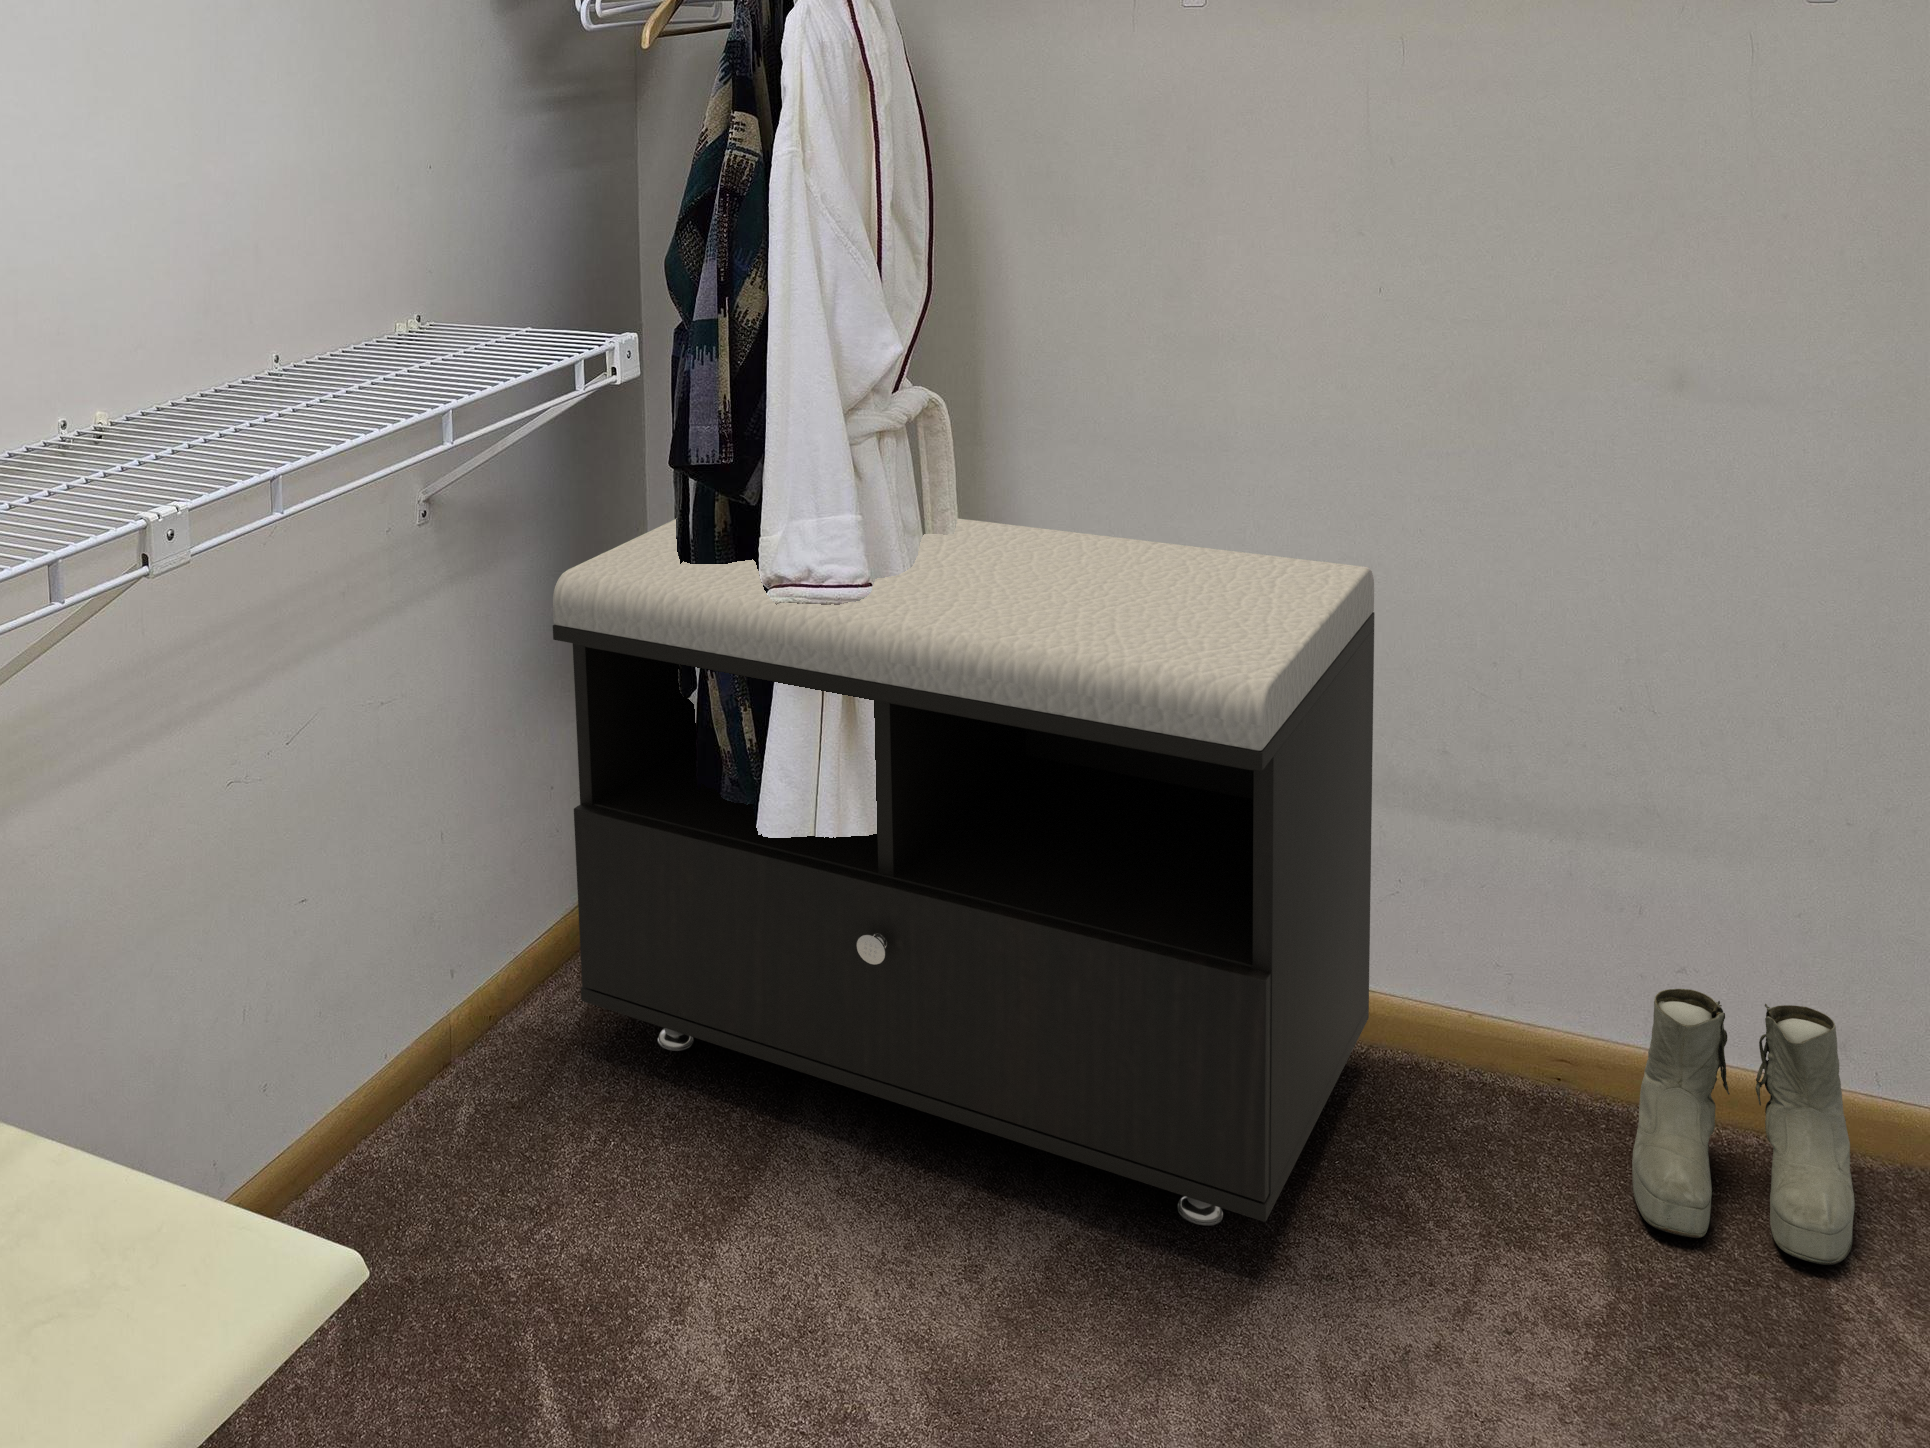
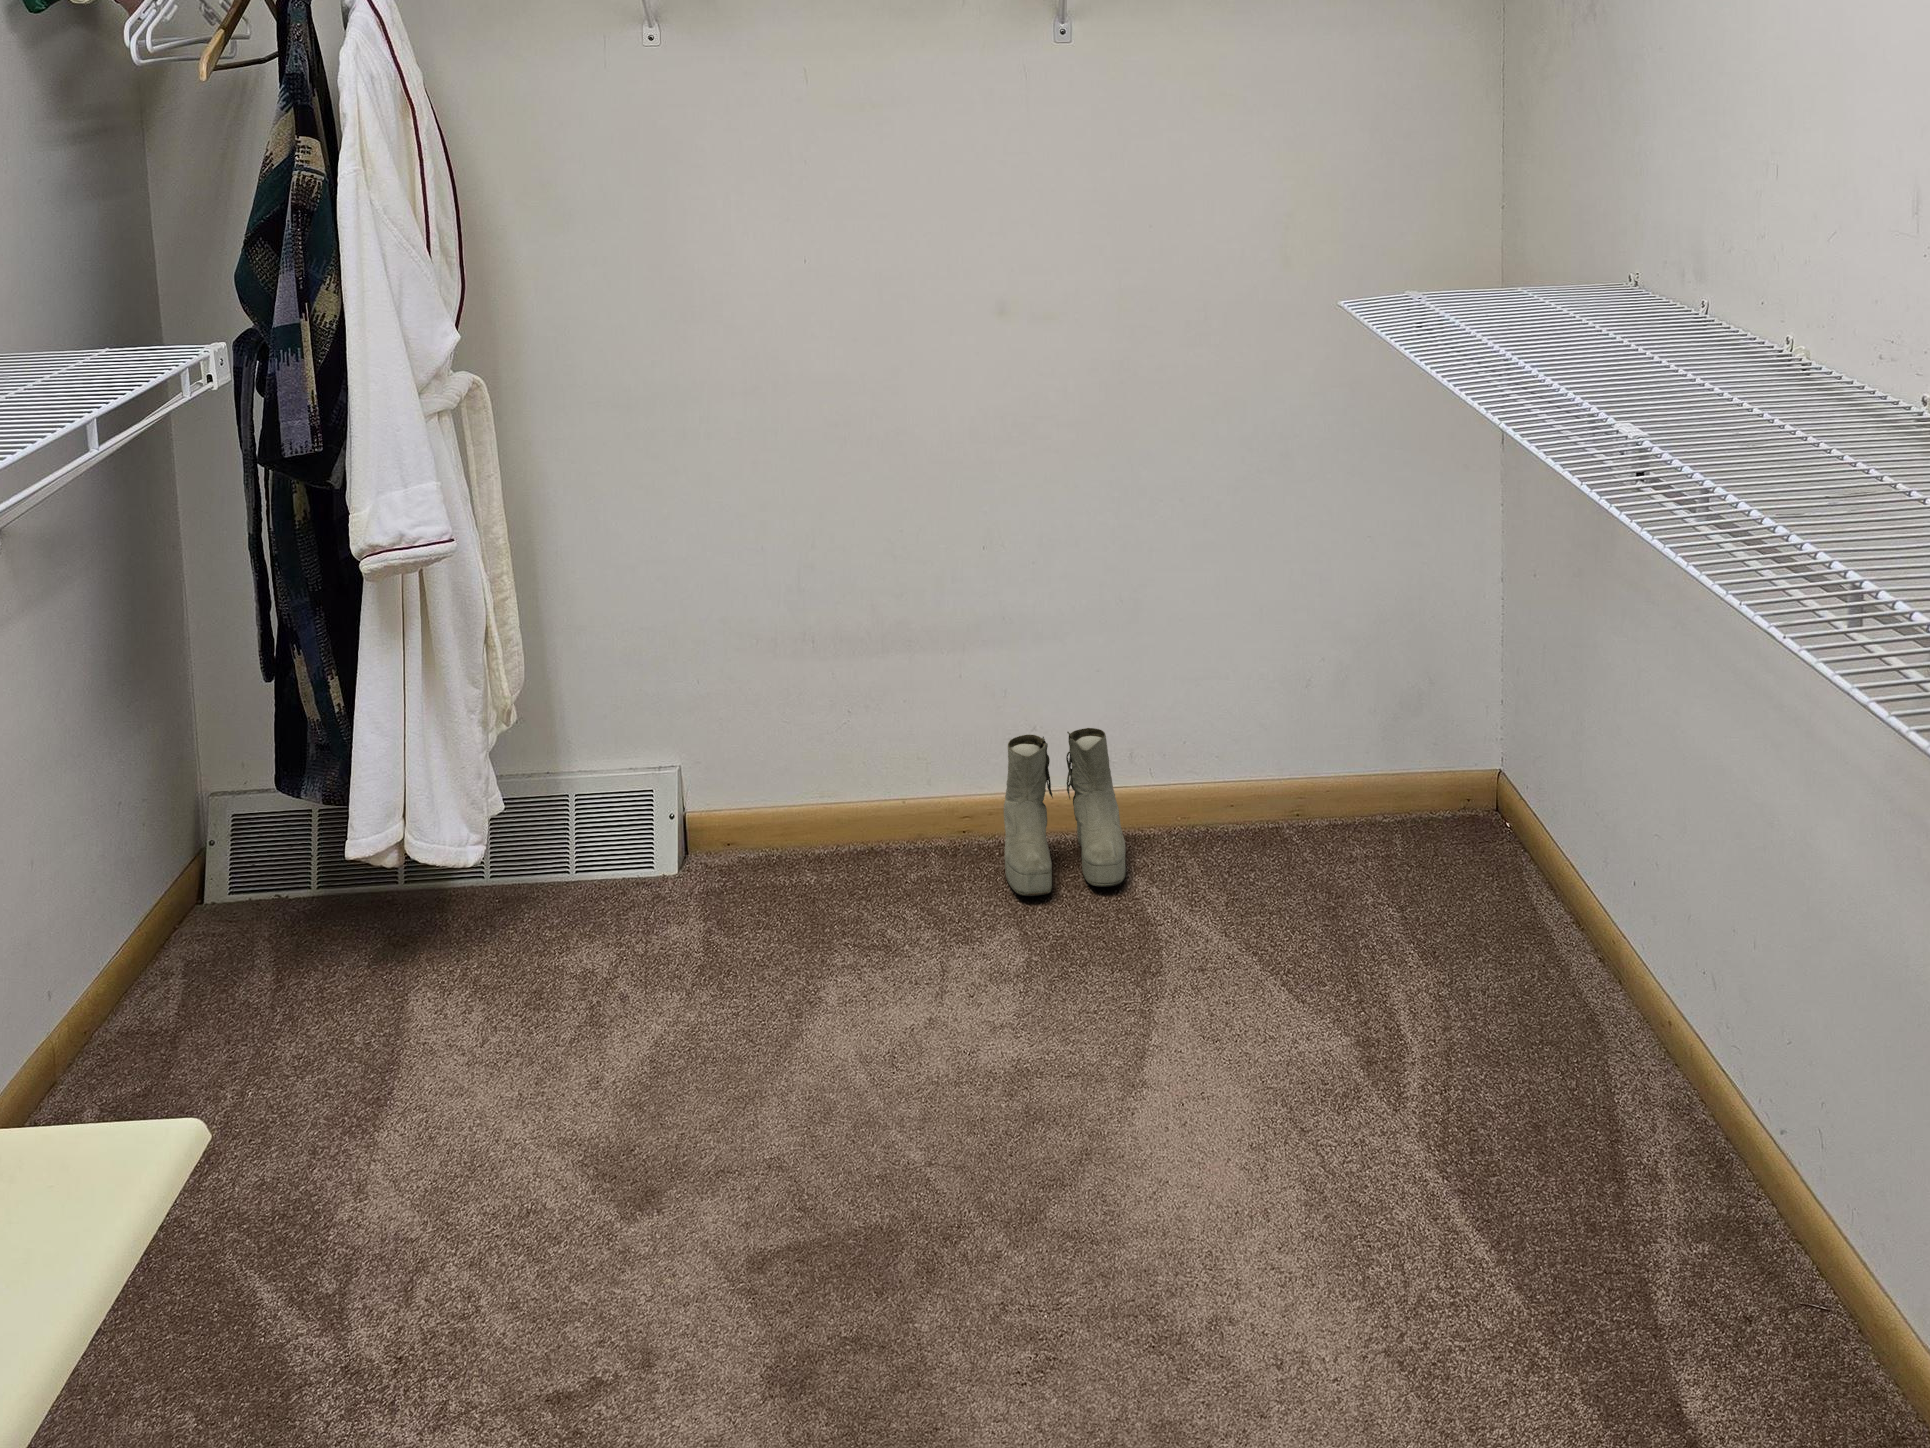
storage bench: present [553,518,1375,1225] -> none [143,477,830,1009]

